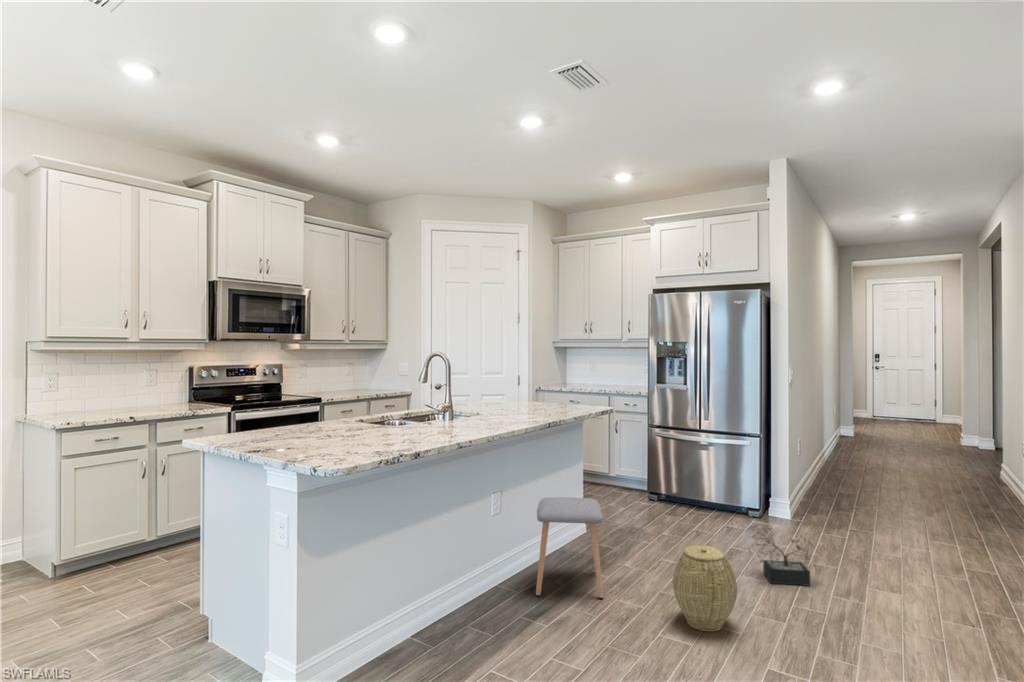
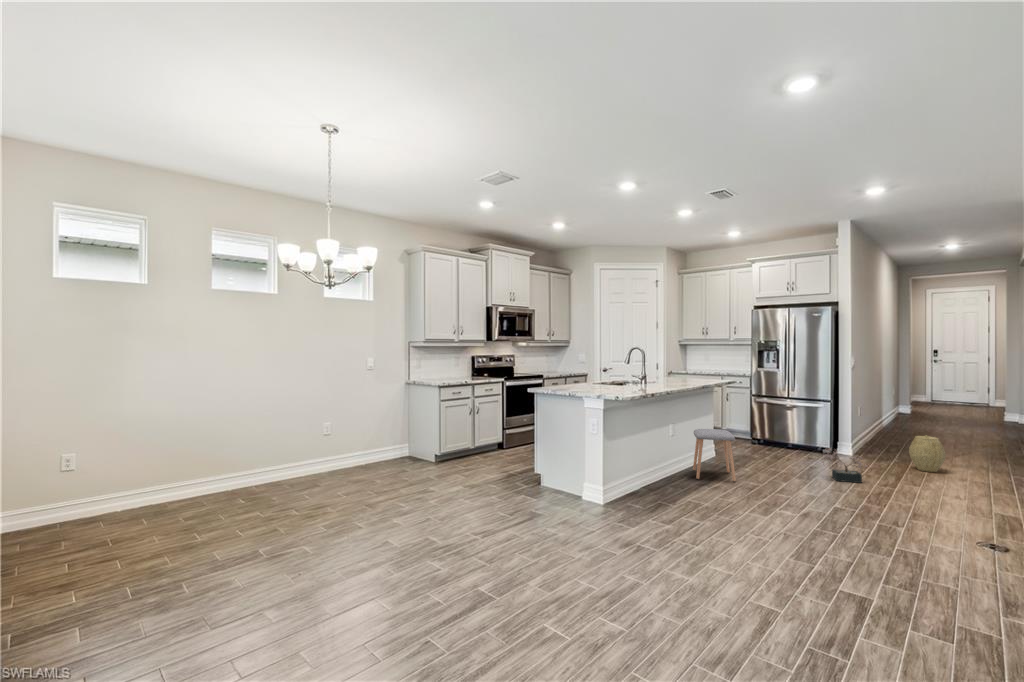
woven basket: present [673,545,737,632] -> present [909,436,946,472]

